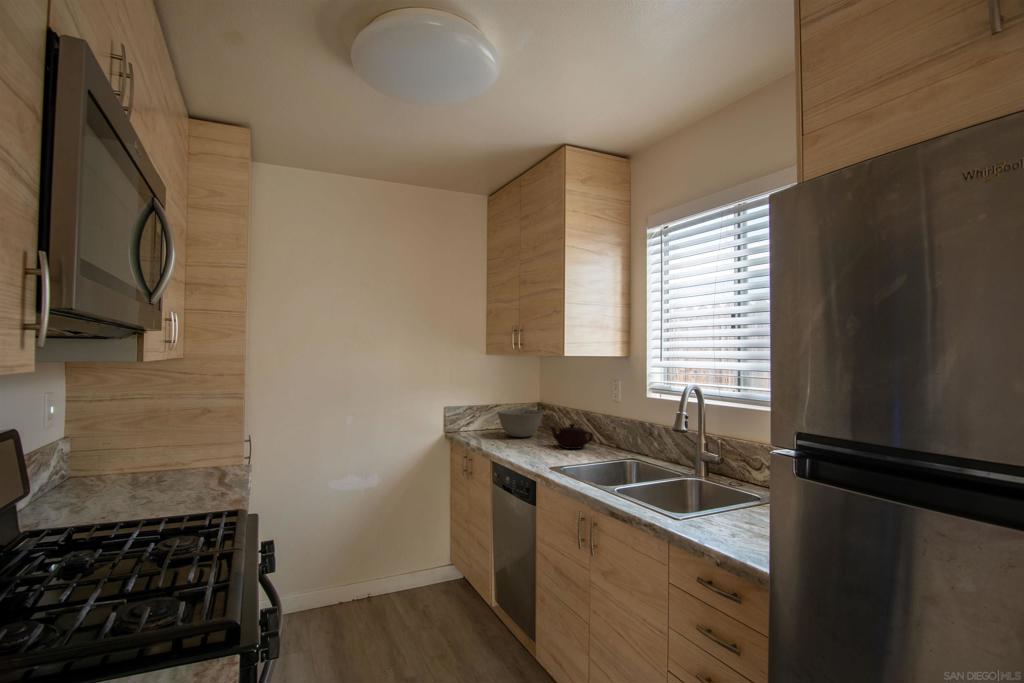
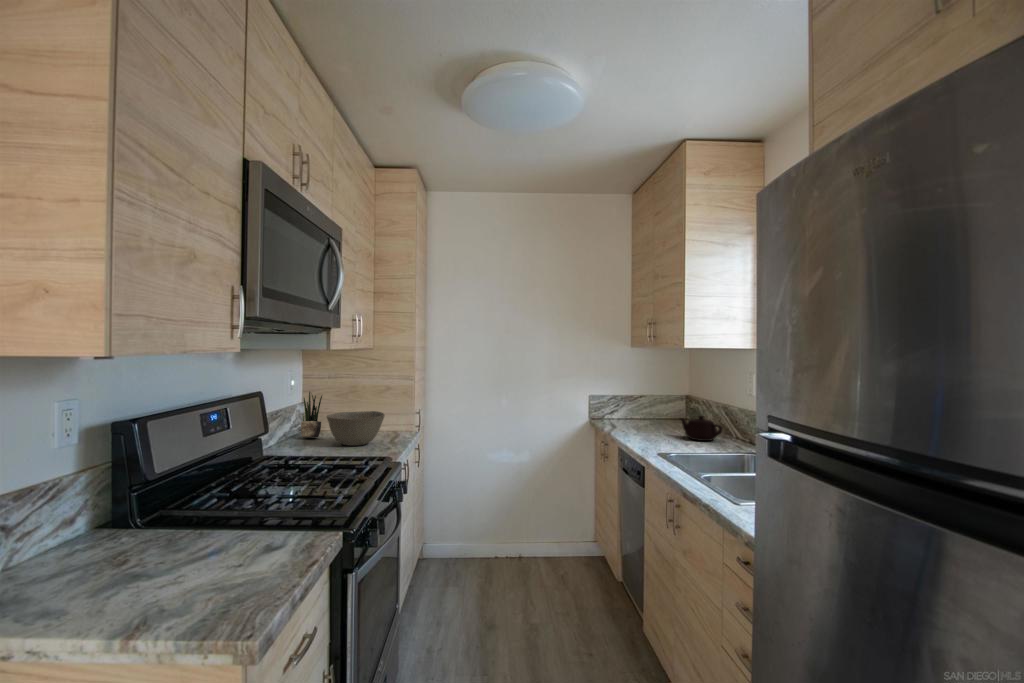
bowl: present [497,408,544,437] -> present [327,411,385,446]
potted plant: none [66,422,102,490] -> present [301,392,322,437]

